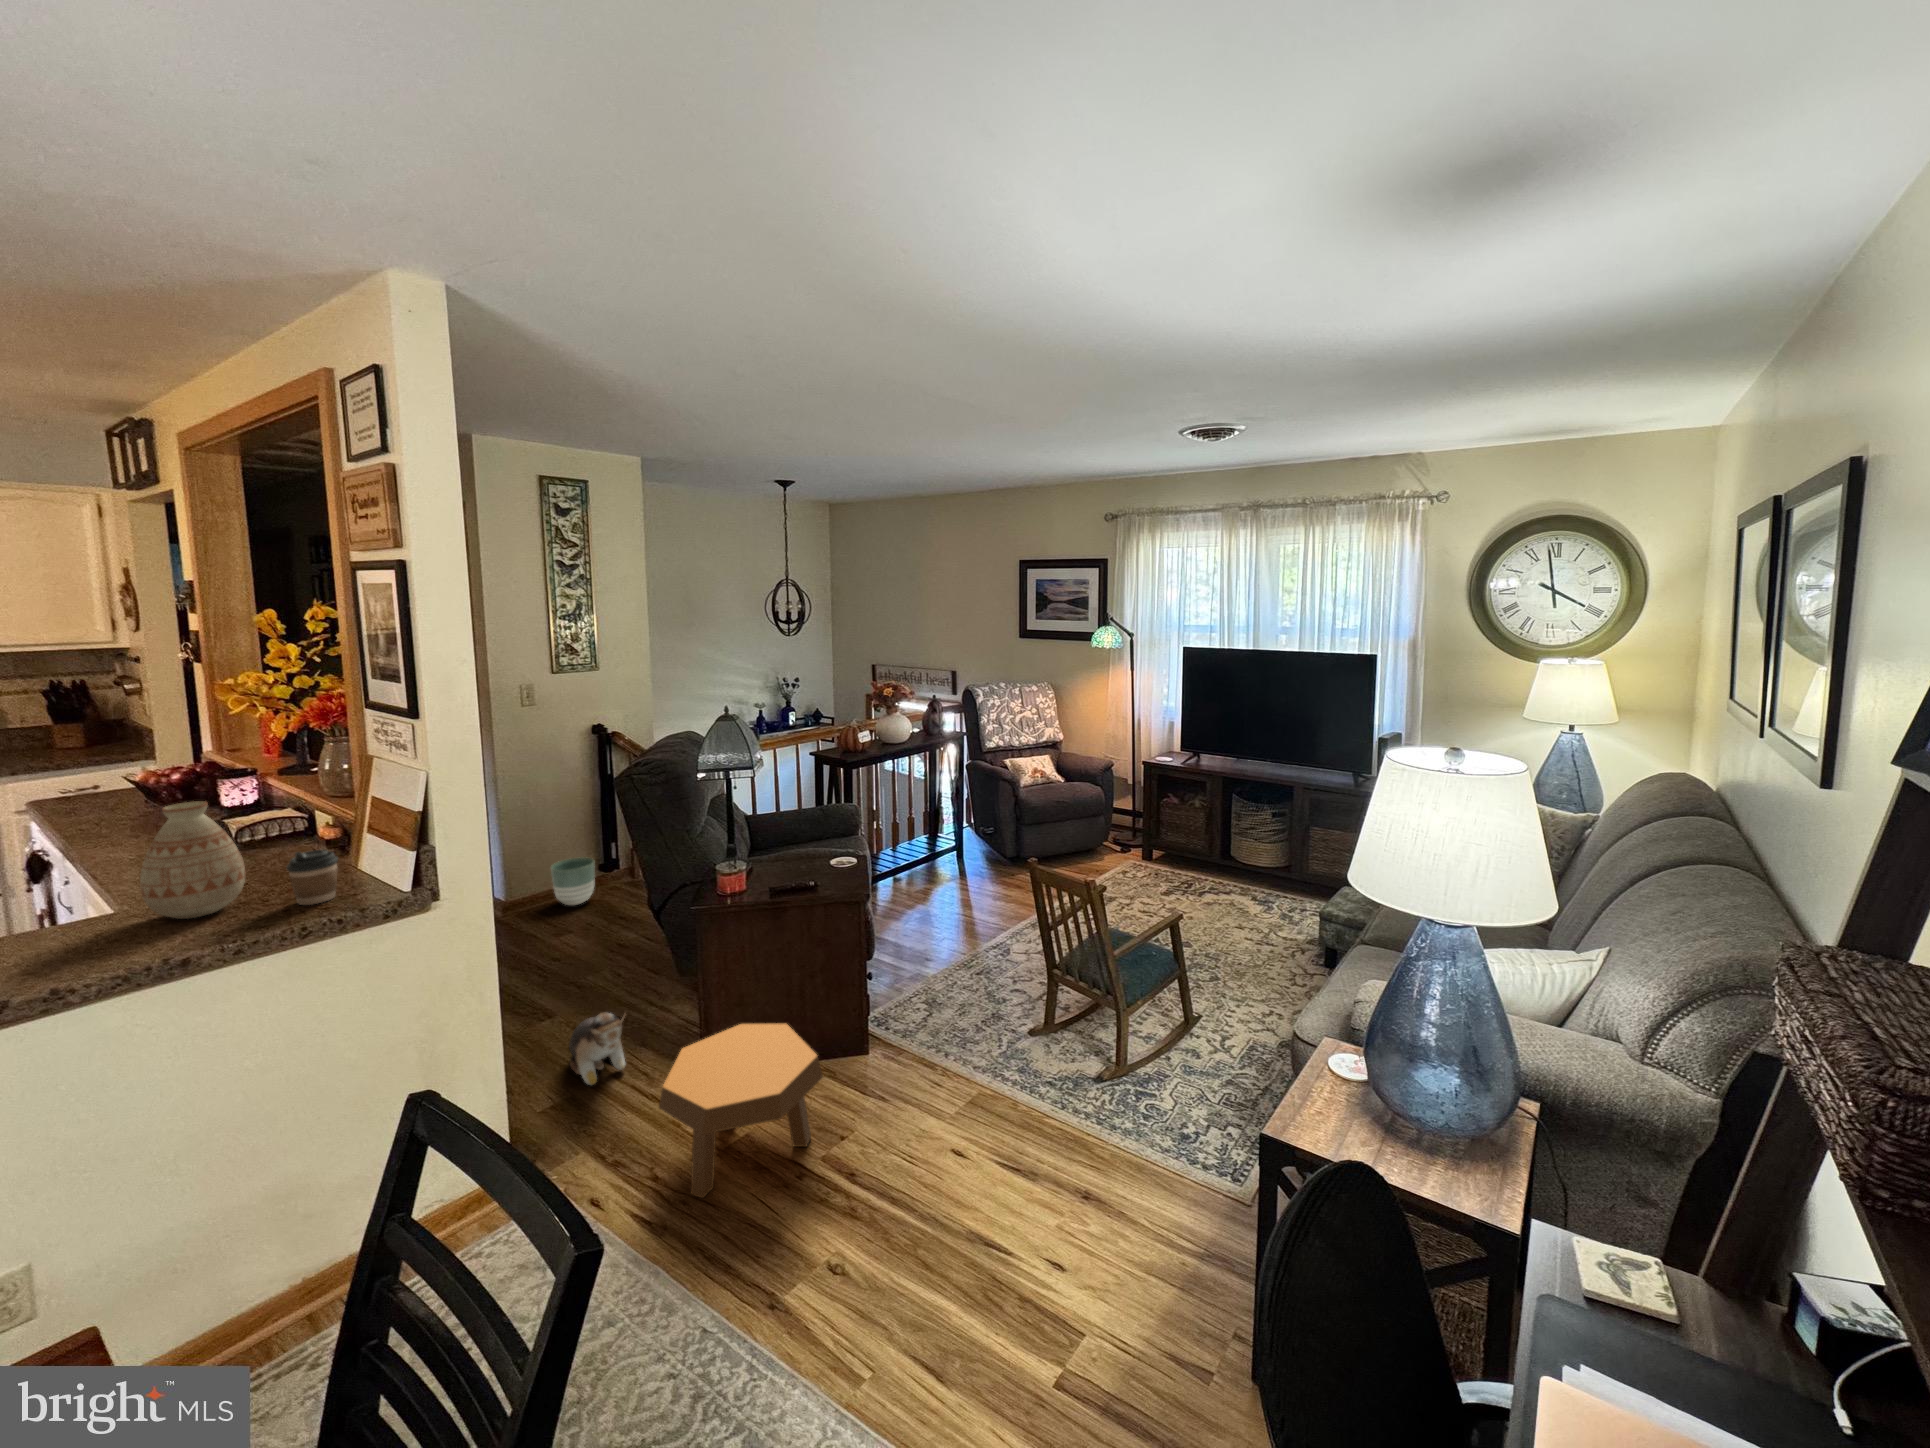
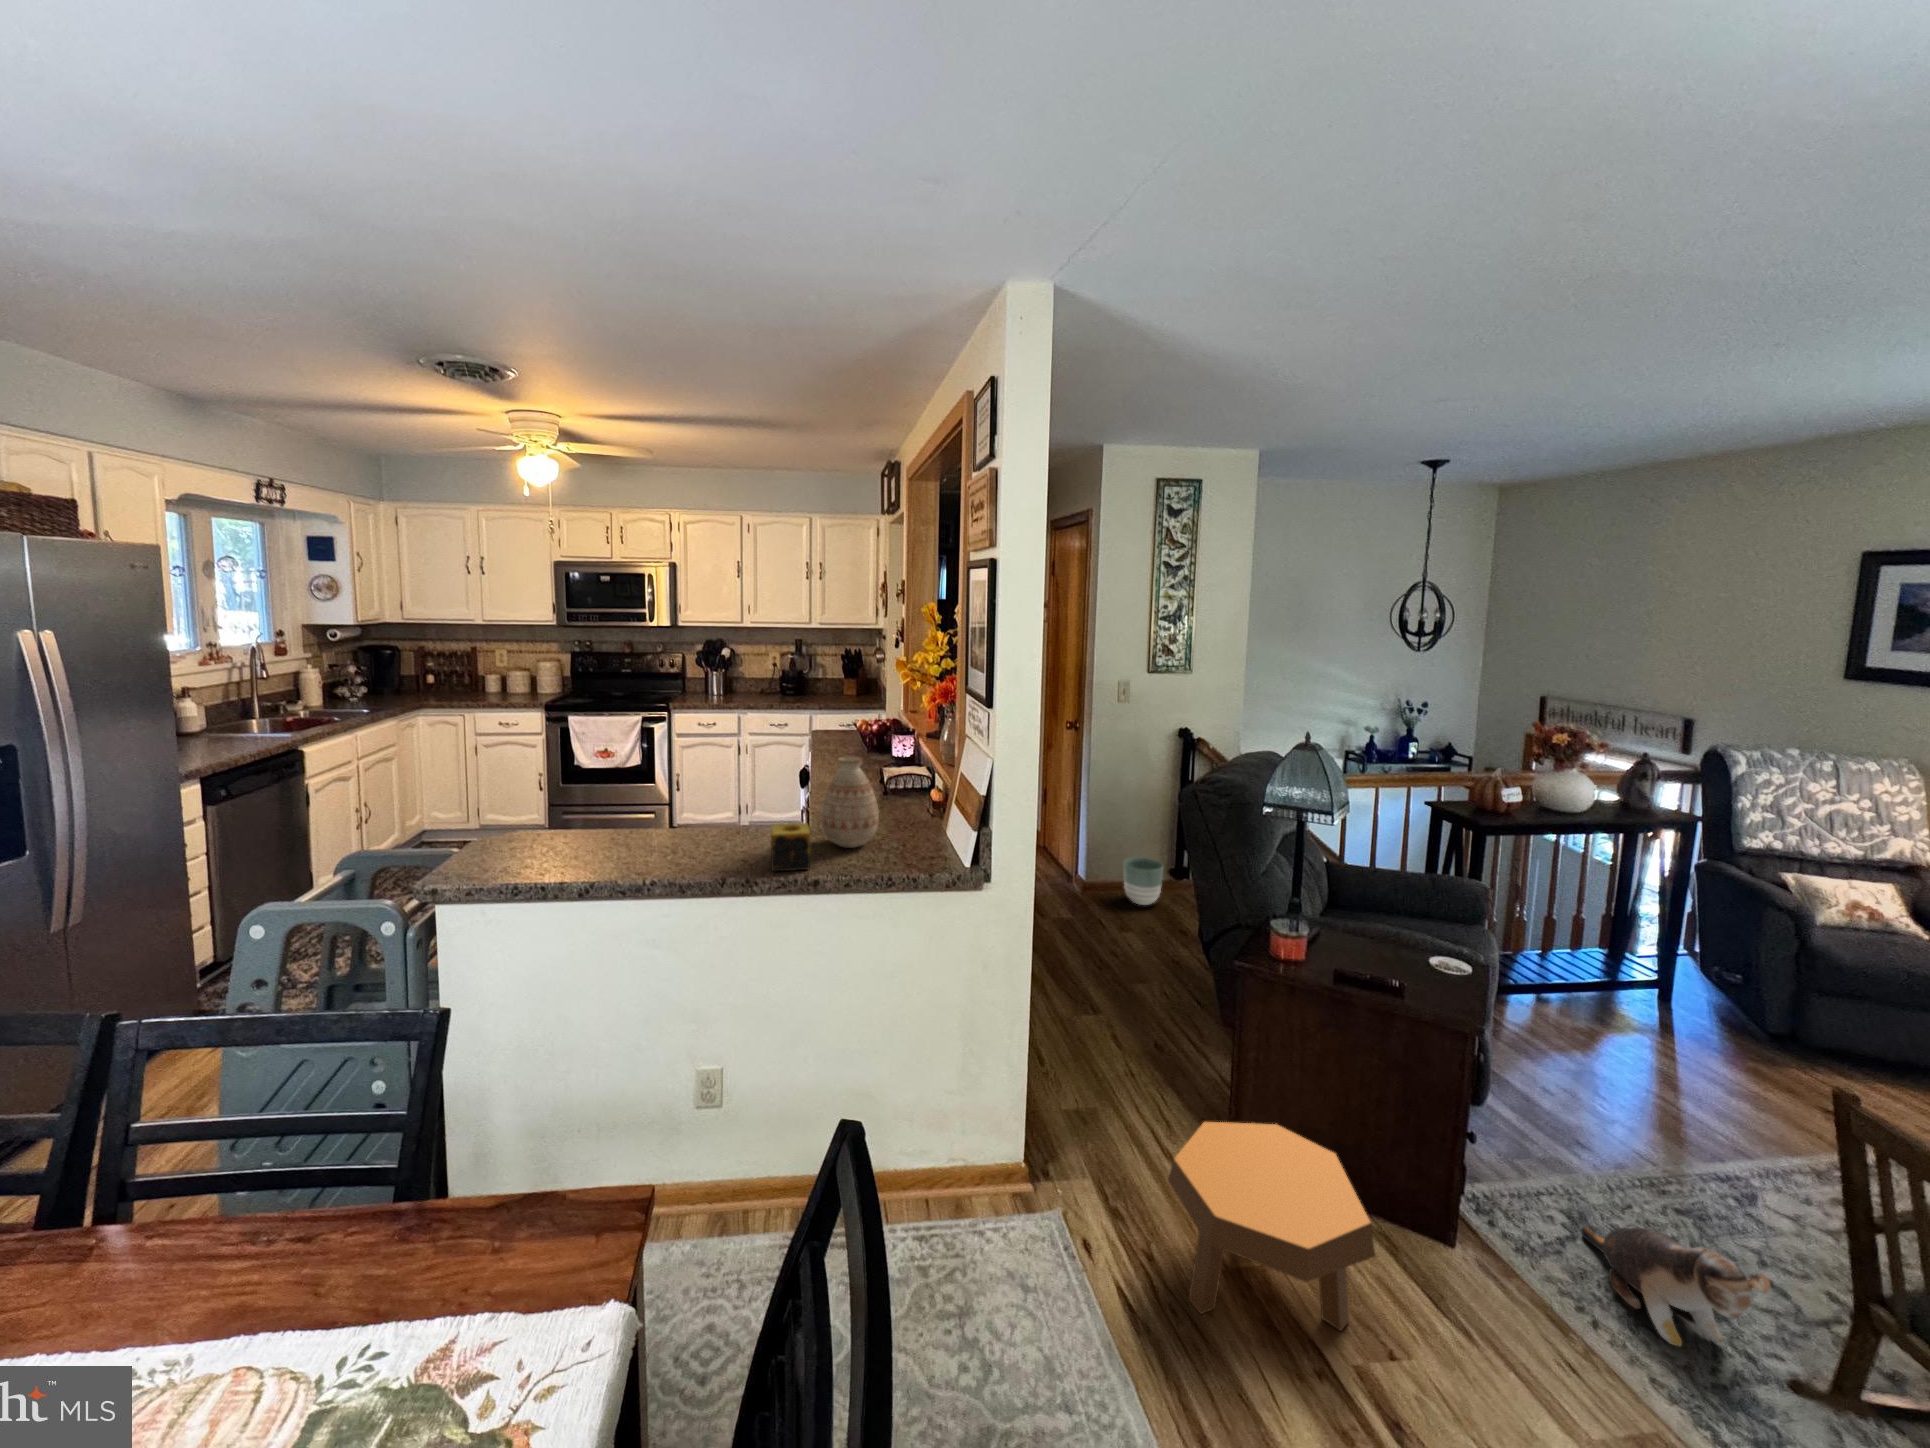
coffee cup: present [287,850,338,905] -> none [900,813,933,860]
candle: none [51,899,143,974] -> present [771,823,810,872]
plush toy: present [569,1012,625,1085] -> present [1581,1227,1771,1346]

